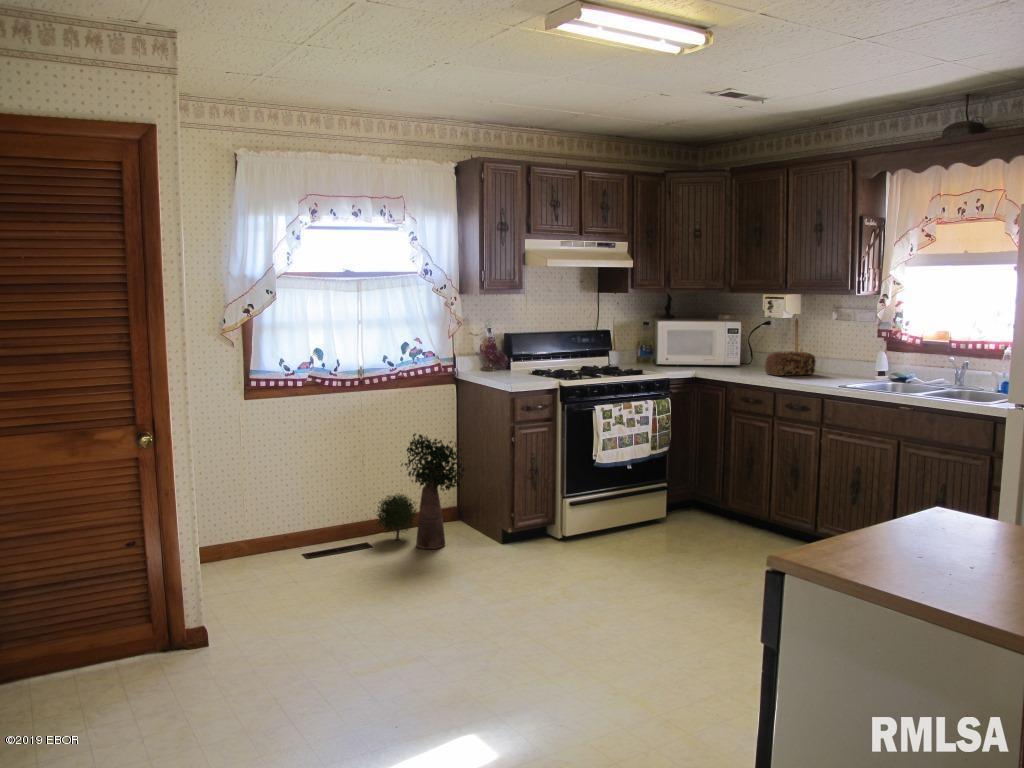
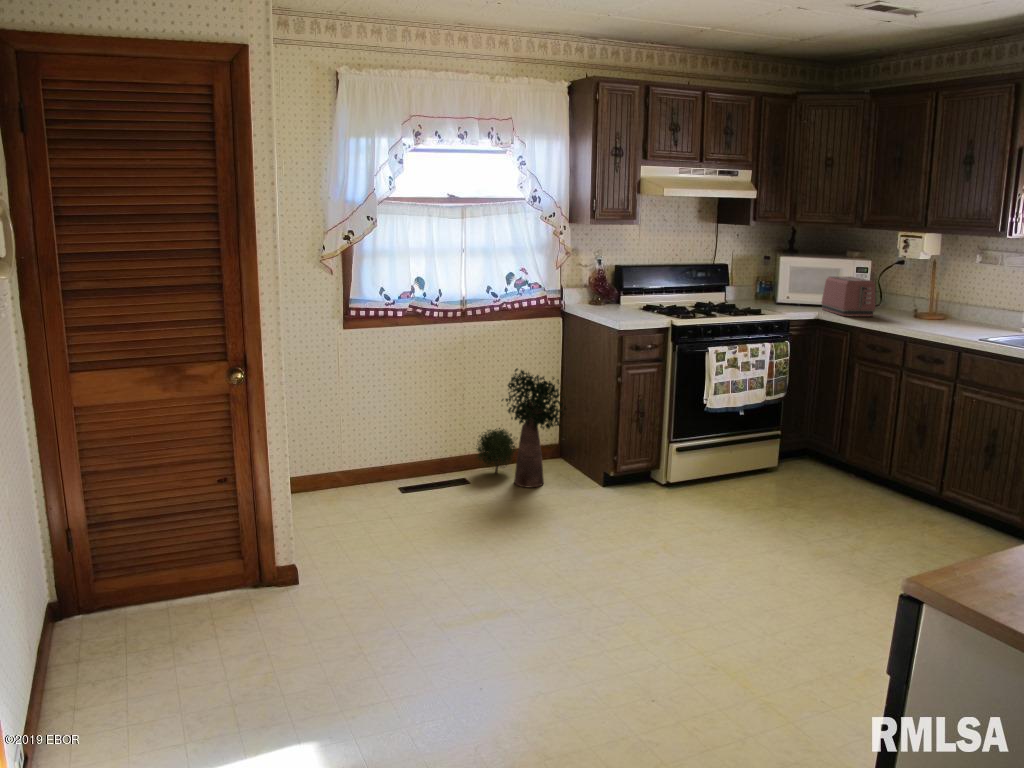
toaster: none [698,338,745,374] -> present [822,276,875,316]
bread loaf: present [765,351,816,376] -> none [898,294,958,321]

